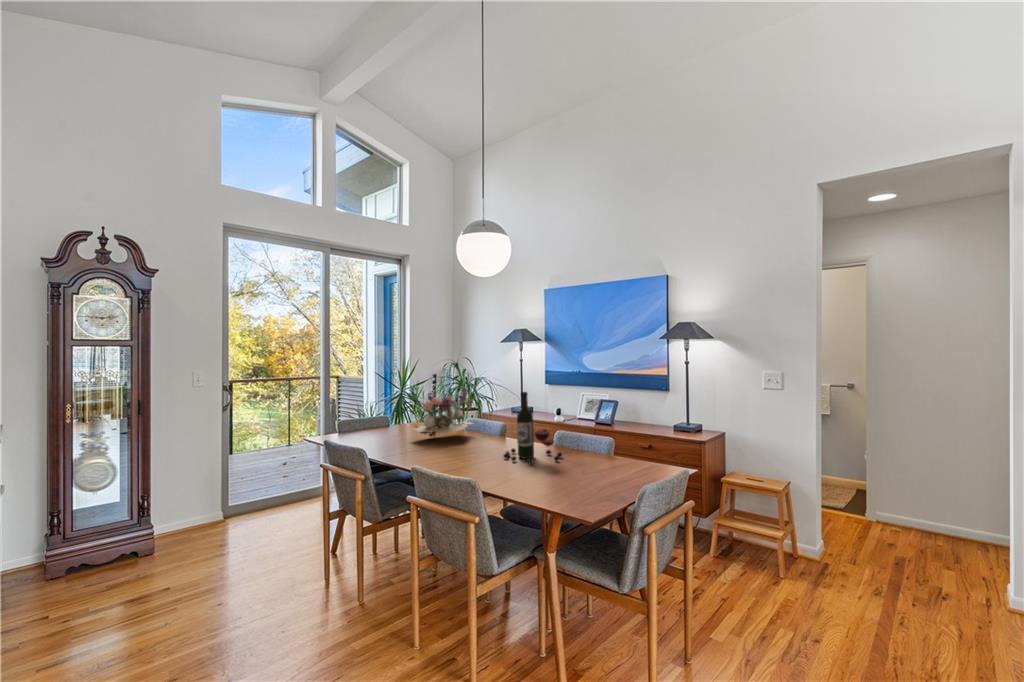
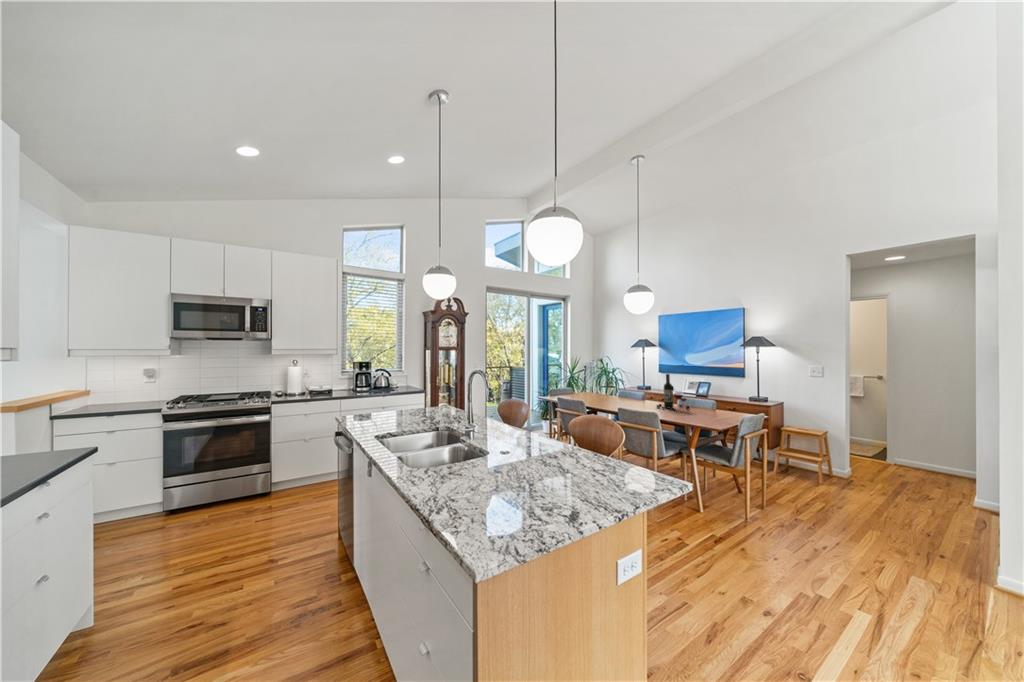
flower arrangement: present [412,387,473,437] -> none [597,372,631,400]

